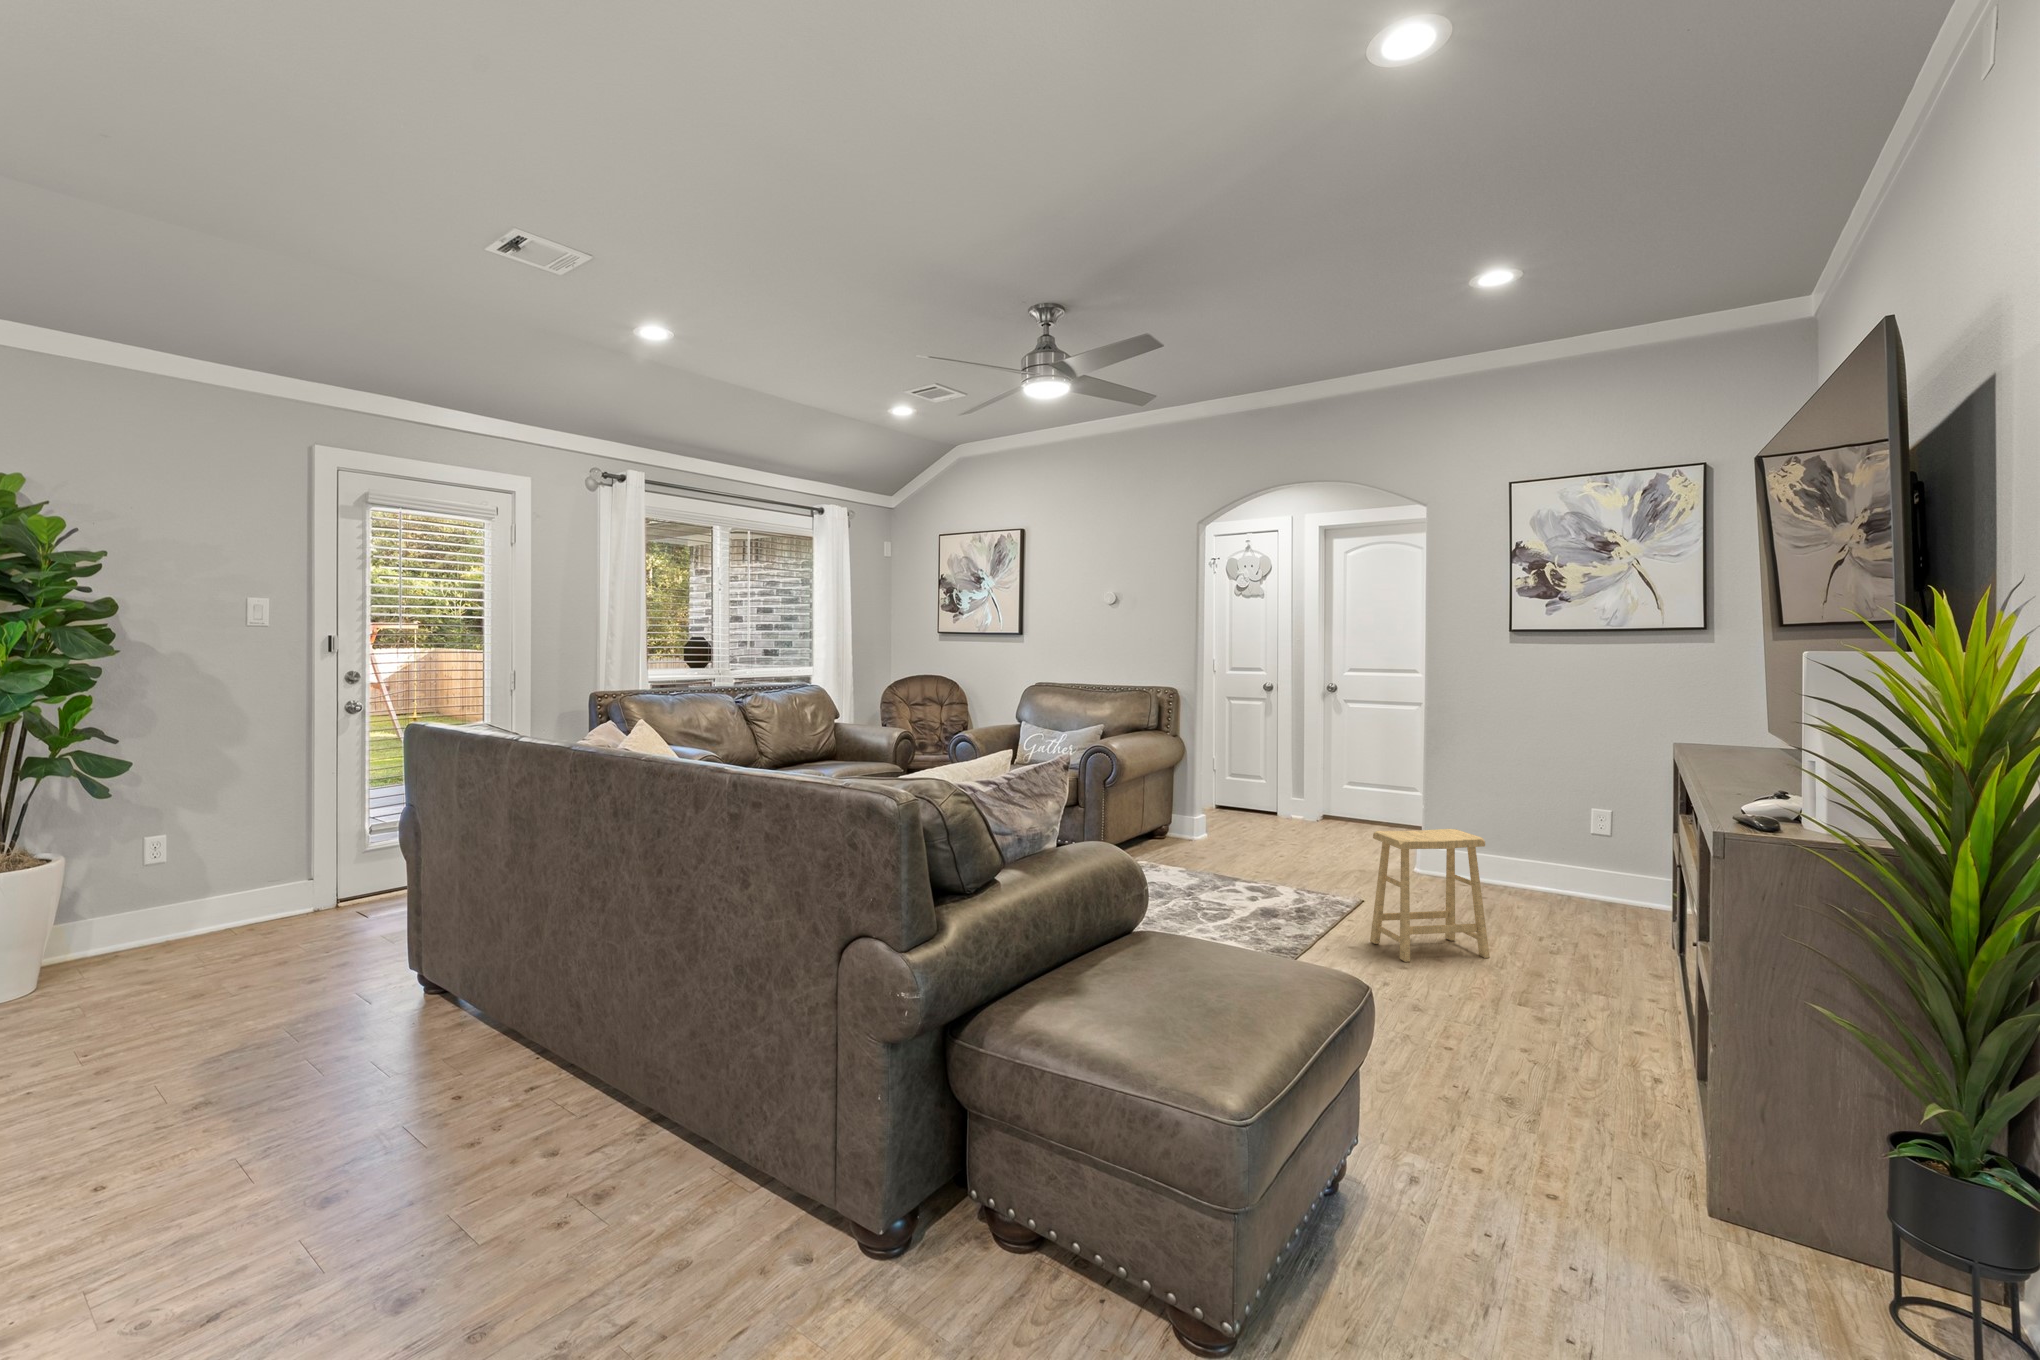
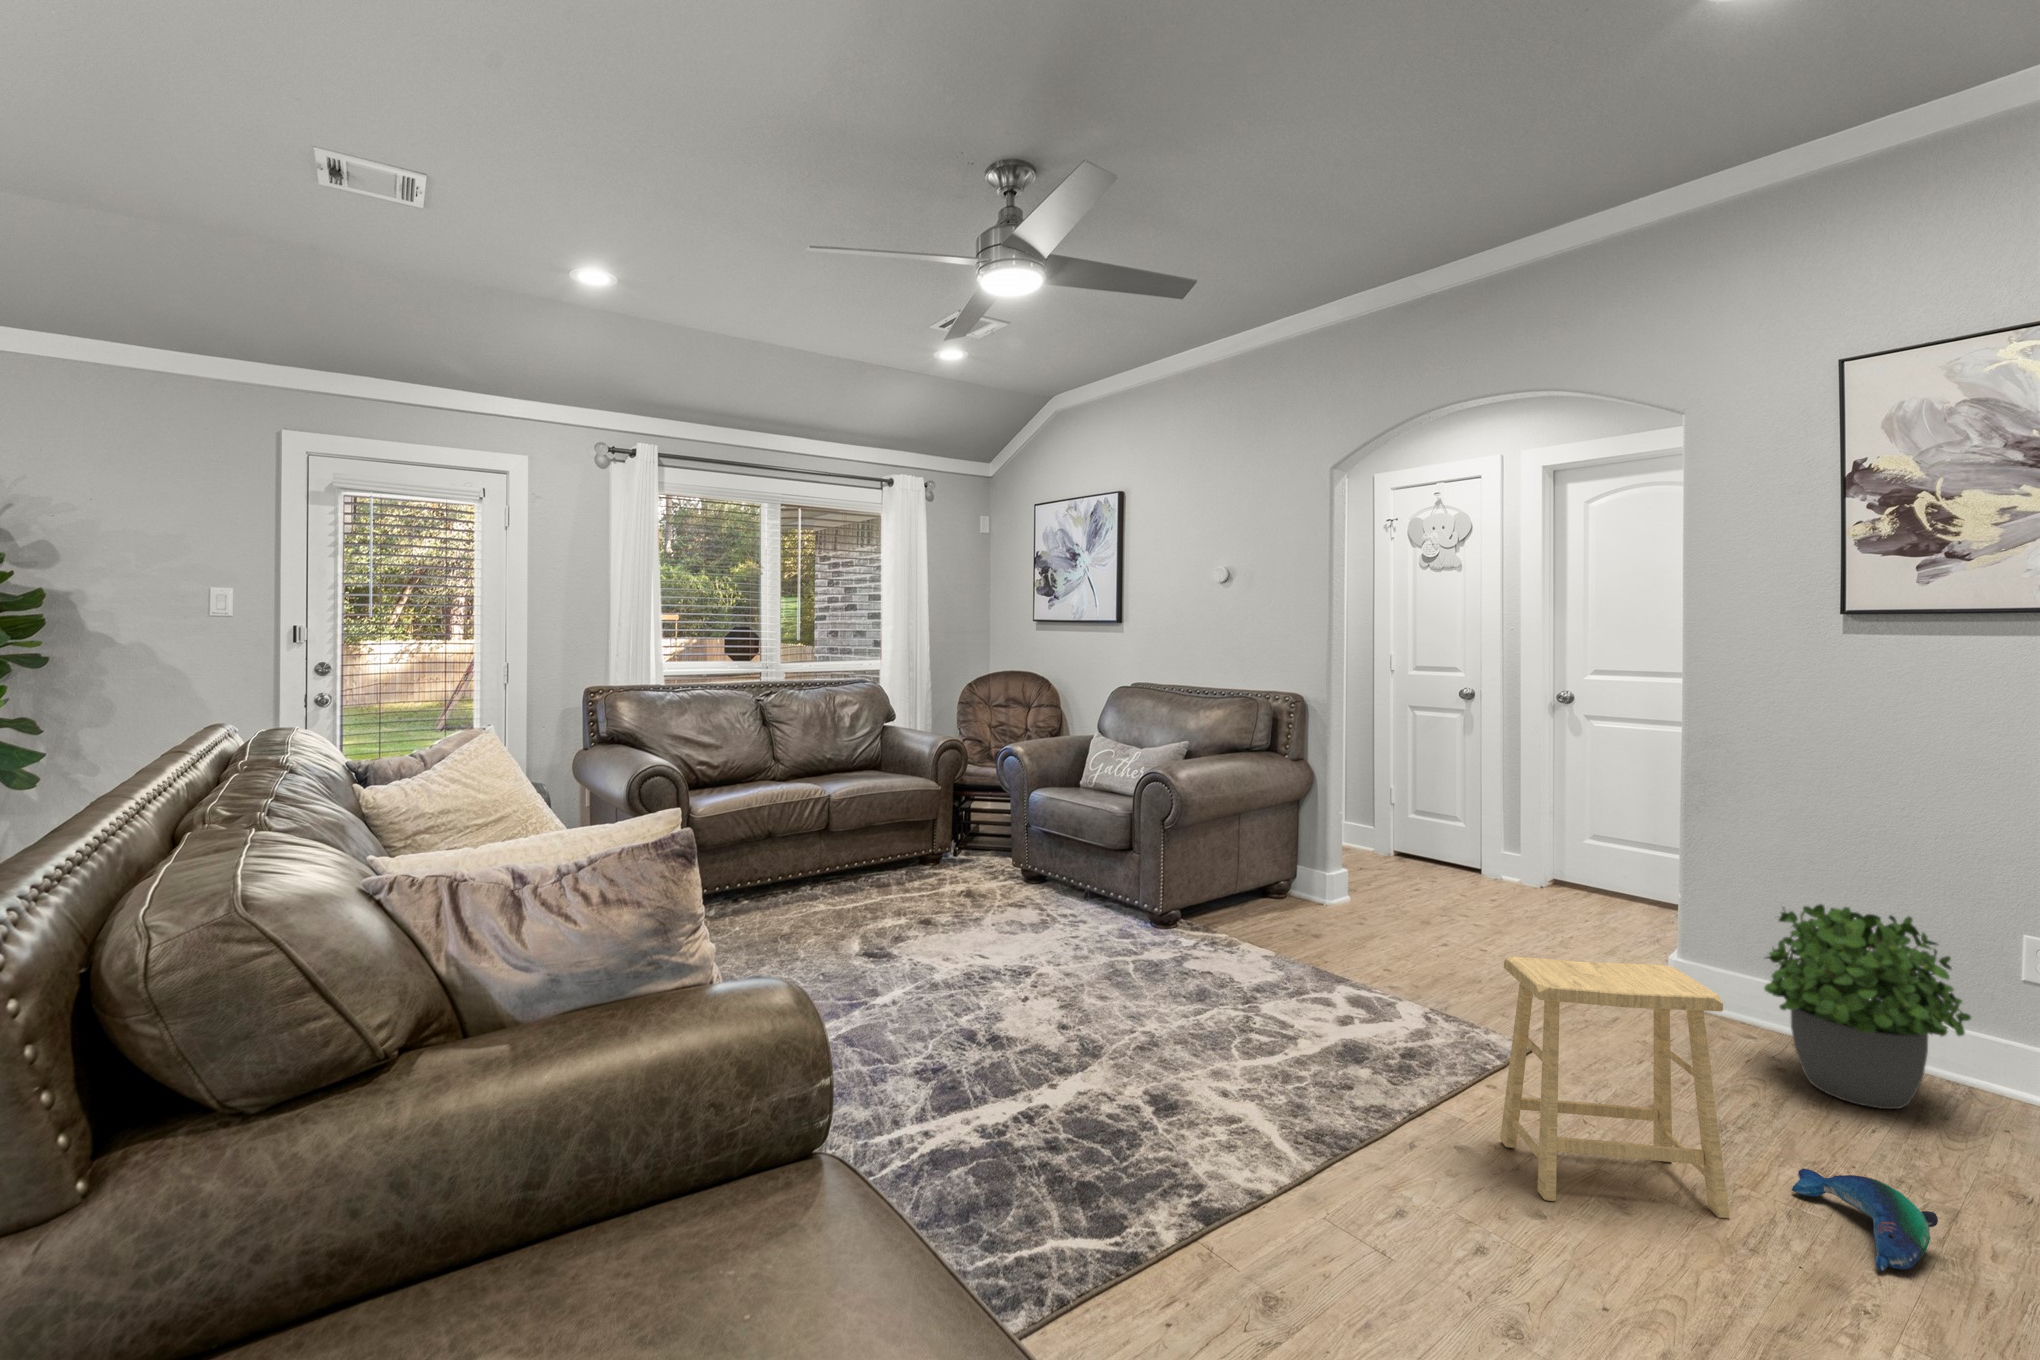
potted plant: none [1477,797,1579,909] -> present [1764,904,1971,1109]
plush toy: none [1512,928,1578,967] -> present [1791,1168,1938,1271]

